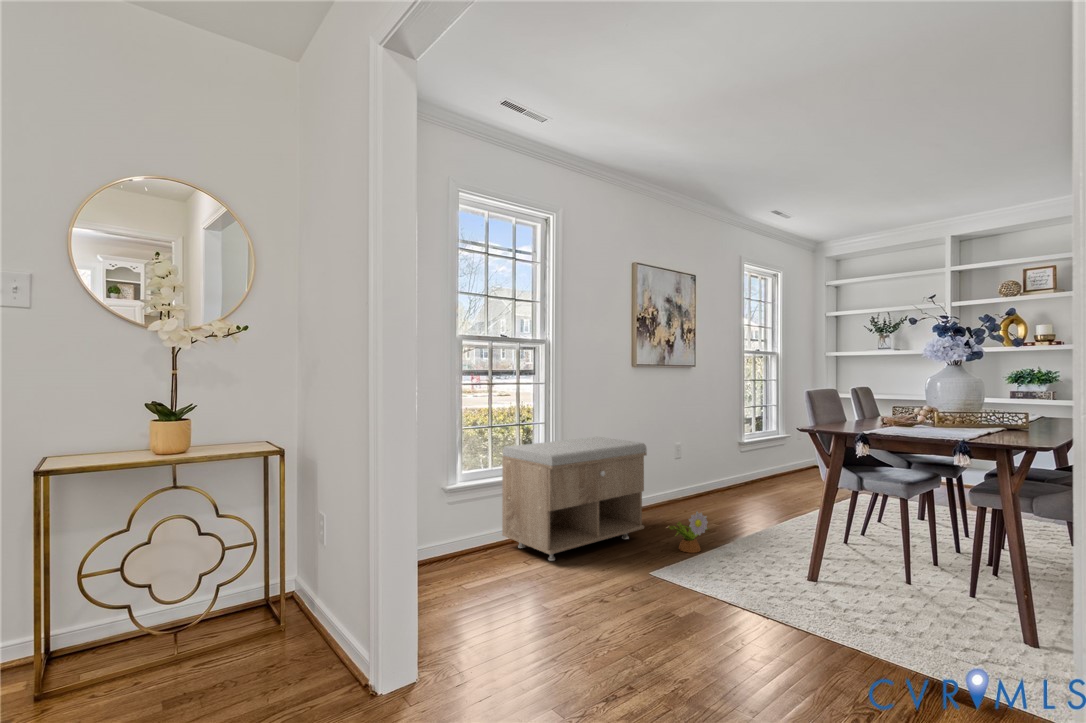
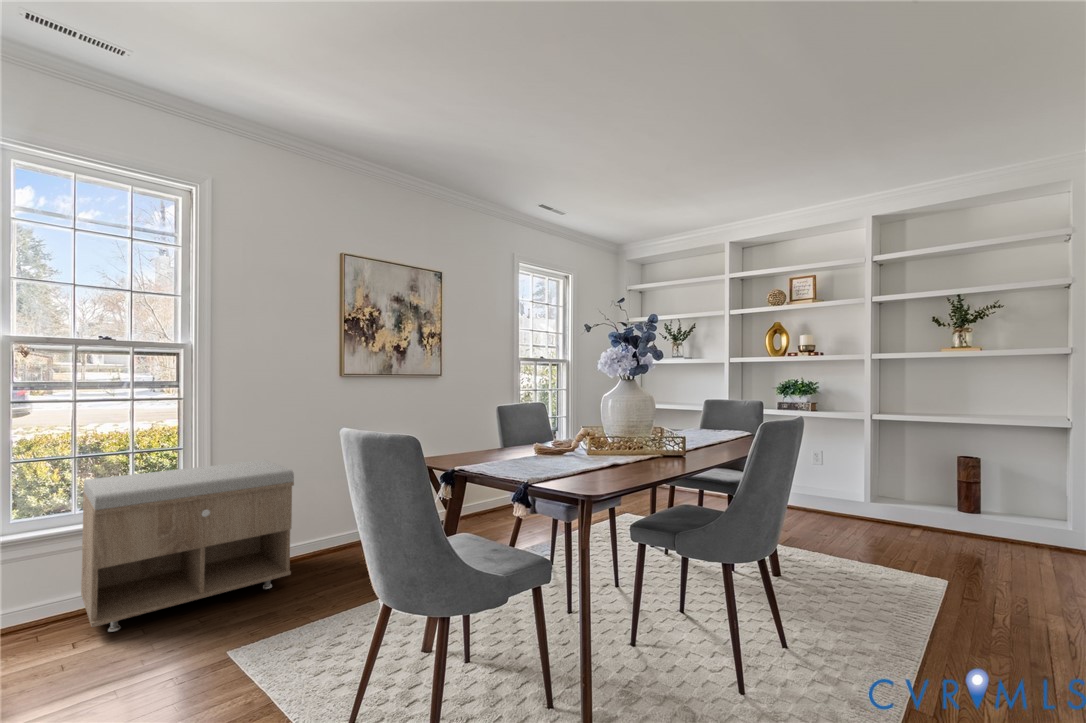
decorative plant: present [670,512,708,553] -> none [299,557,356,609]

